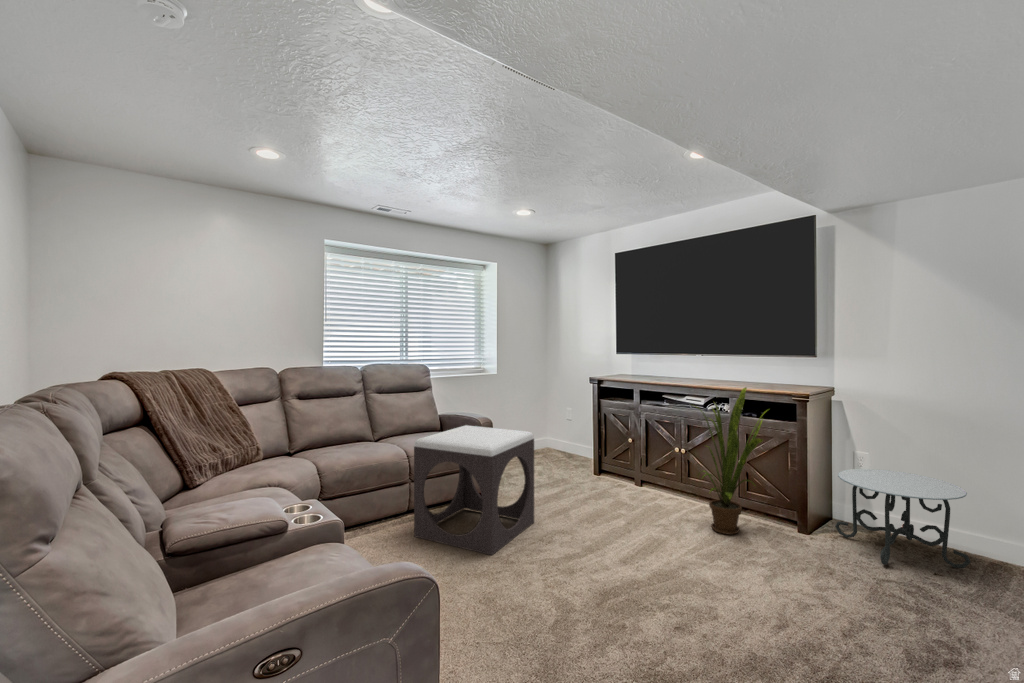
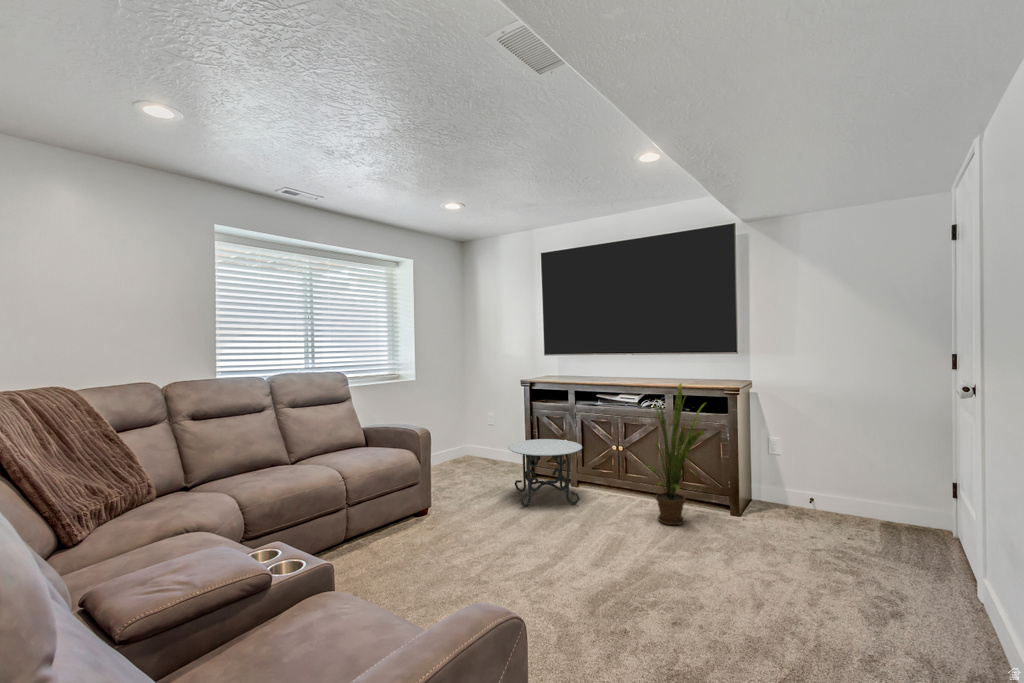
footstool: present [414,425,534,555] -> none [358,438,488,578]
side table: present [835,469,970,568] -> present [508,439,582,506]

